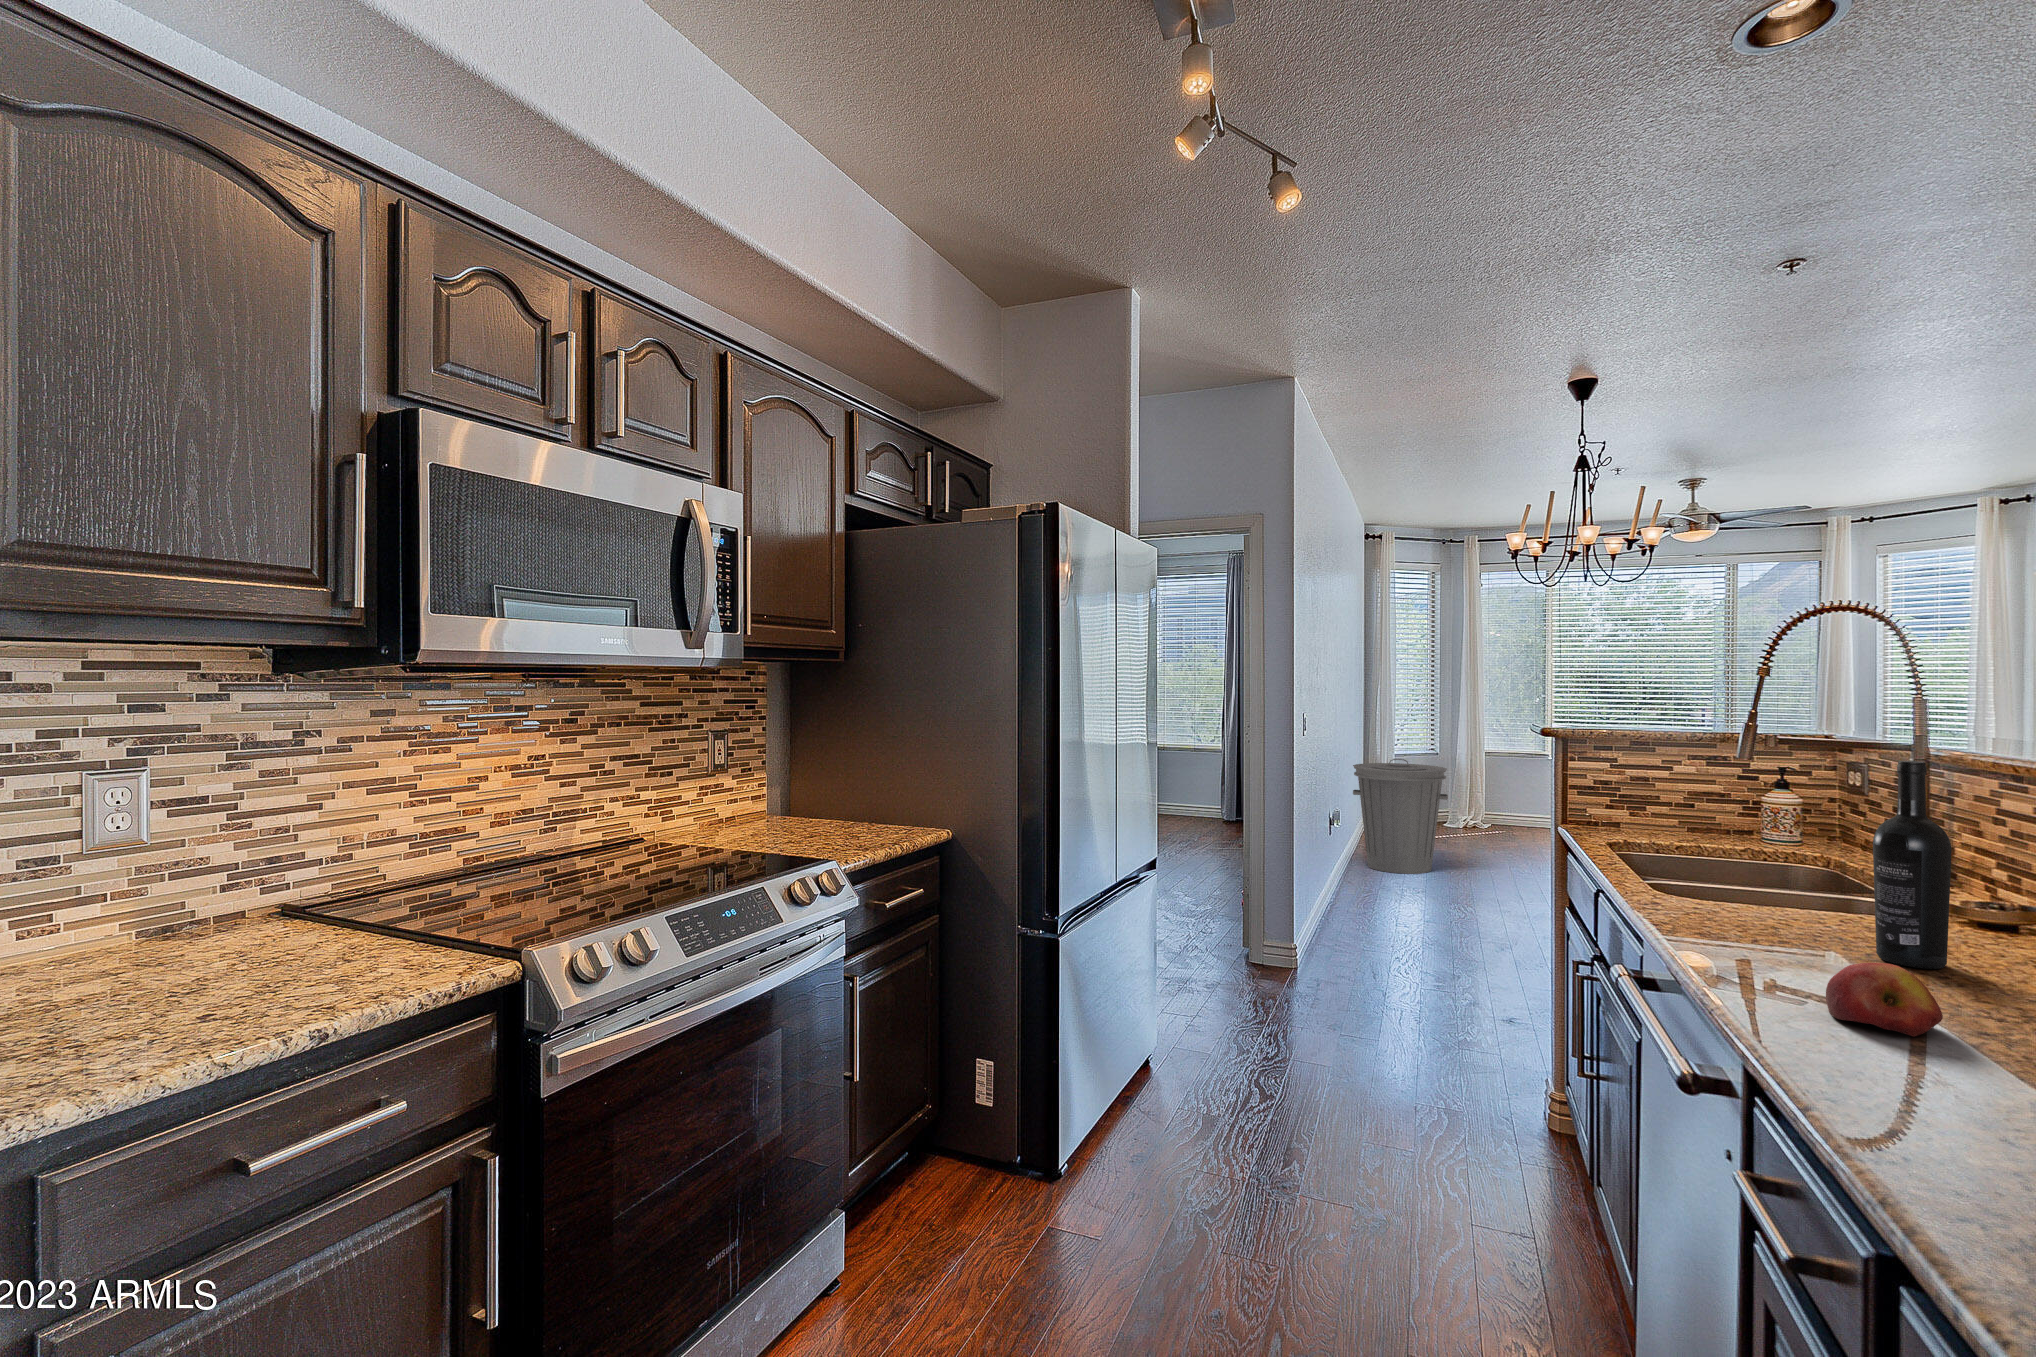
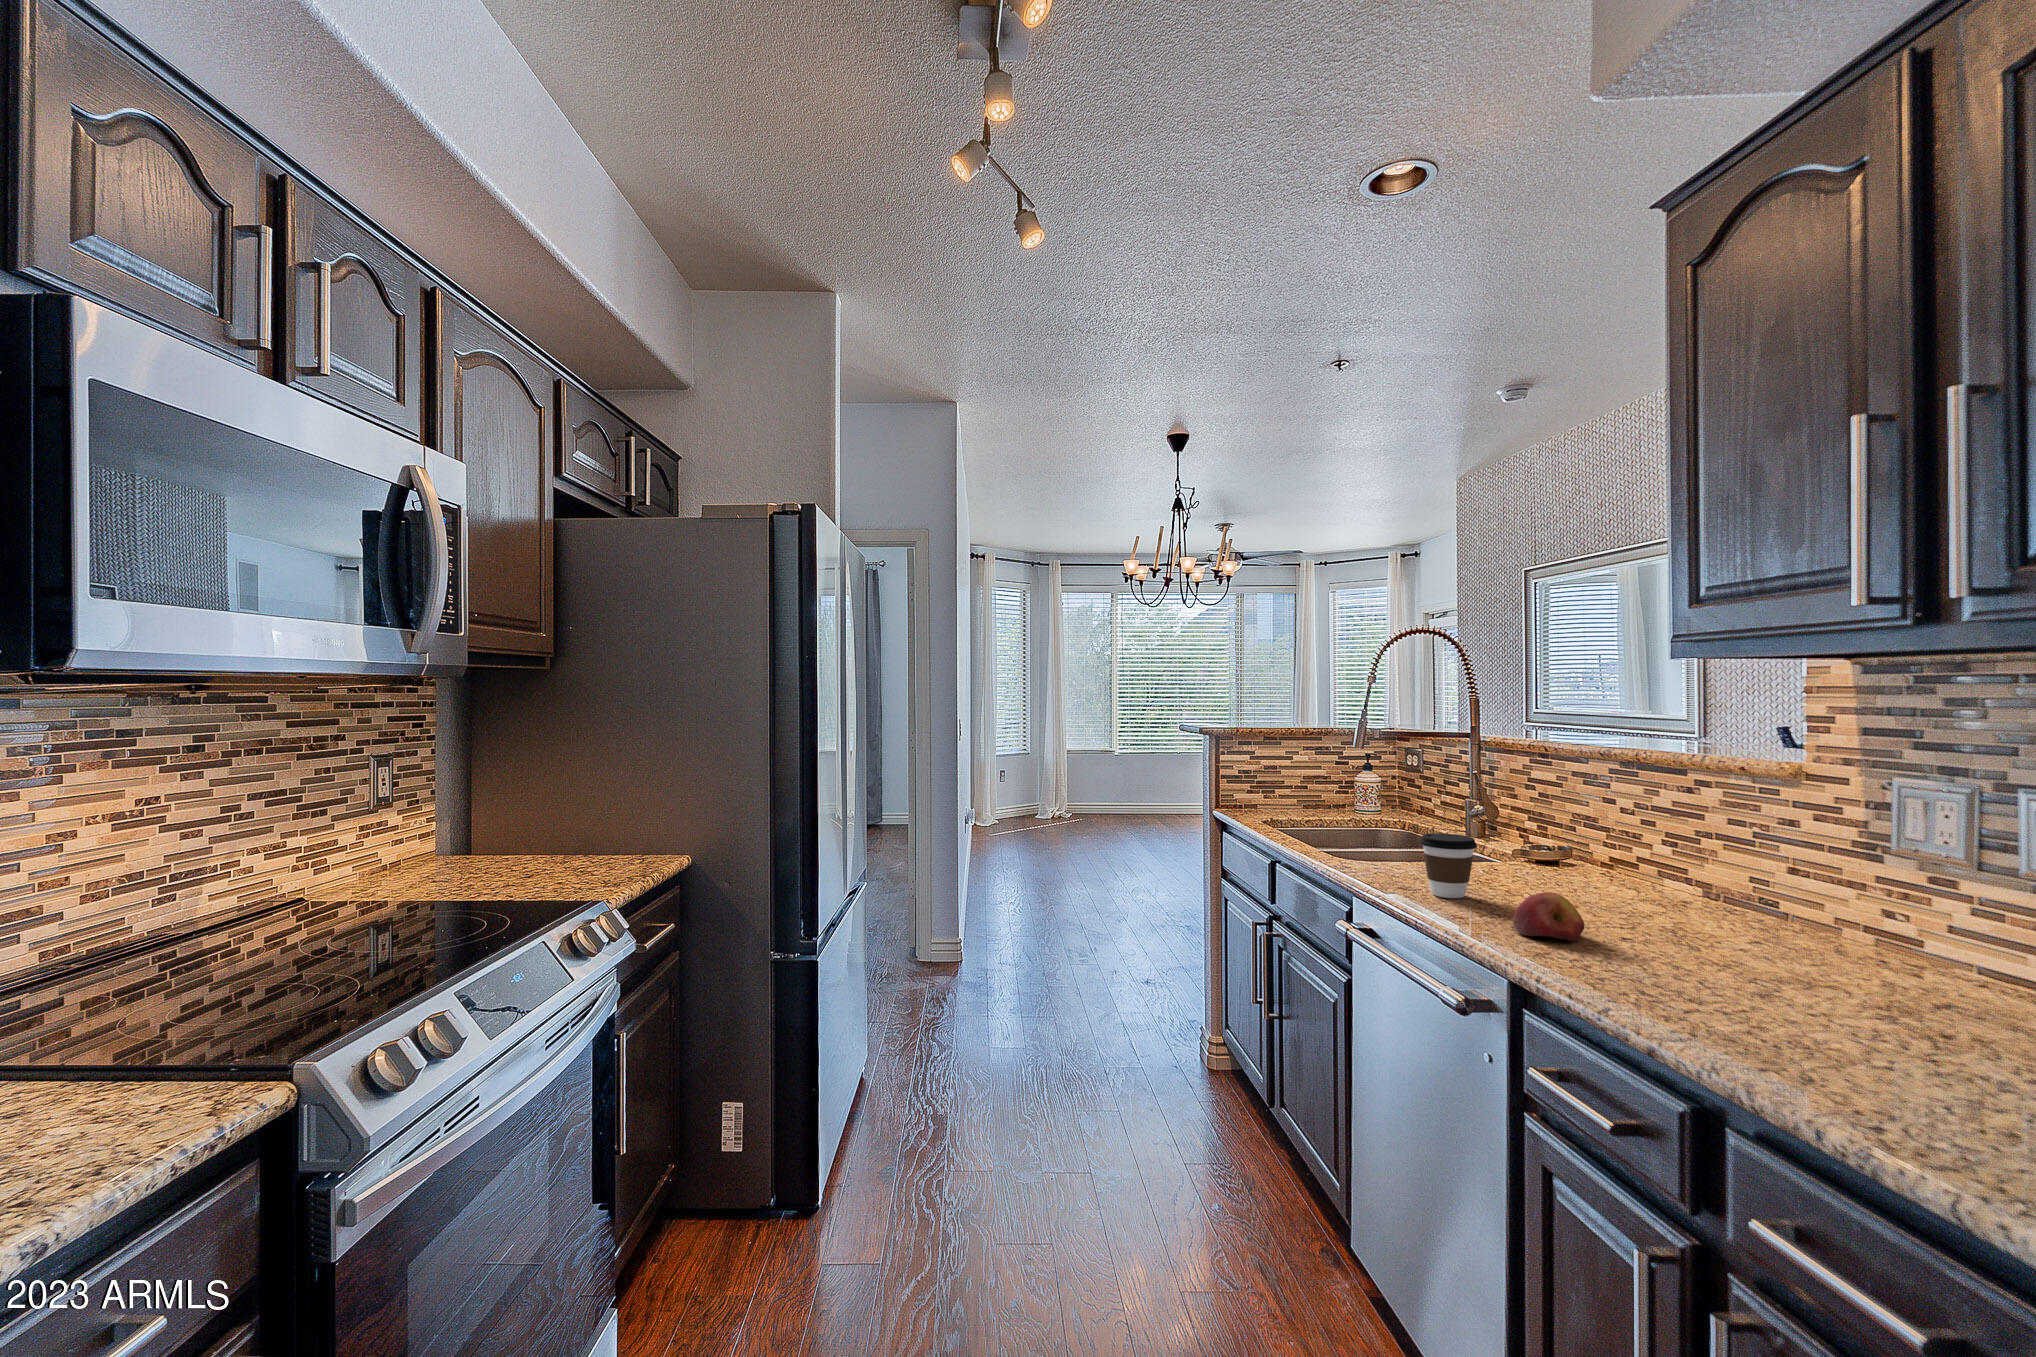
trash can: present [1353,759,1448,874] -> none [978,757,1057,860]
wine bottle: present [1873,761,1952,969] -> none [1499,748,1545,894]
coffee cup: none [1727,870,1817,960] -> present [1420,833,1477,898]

